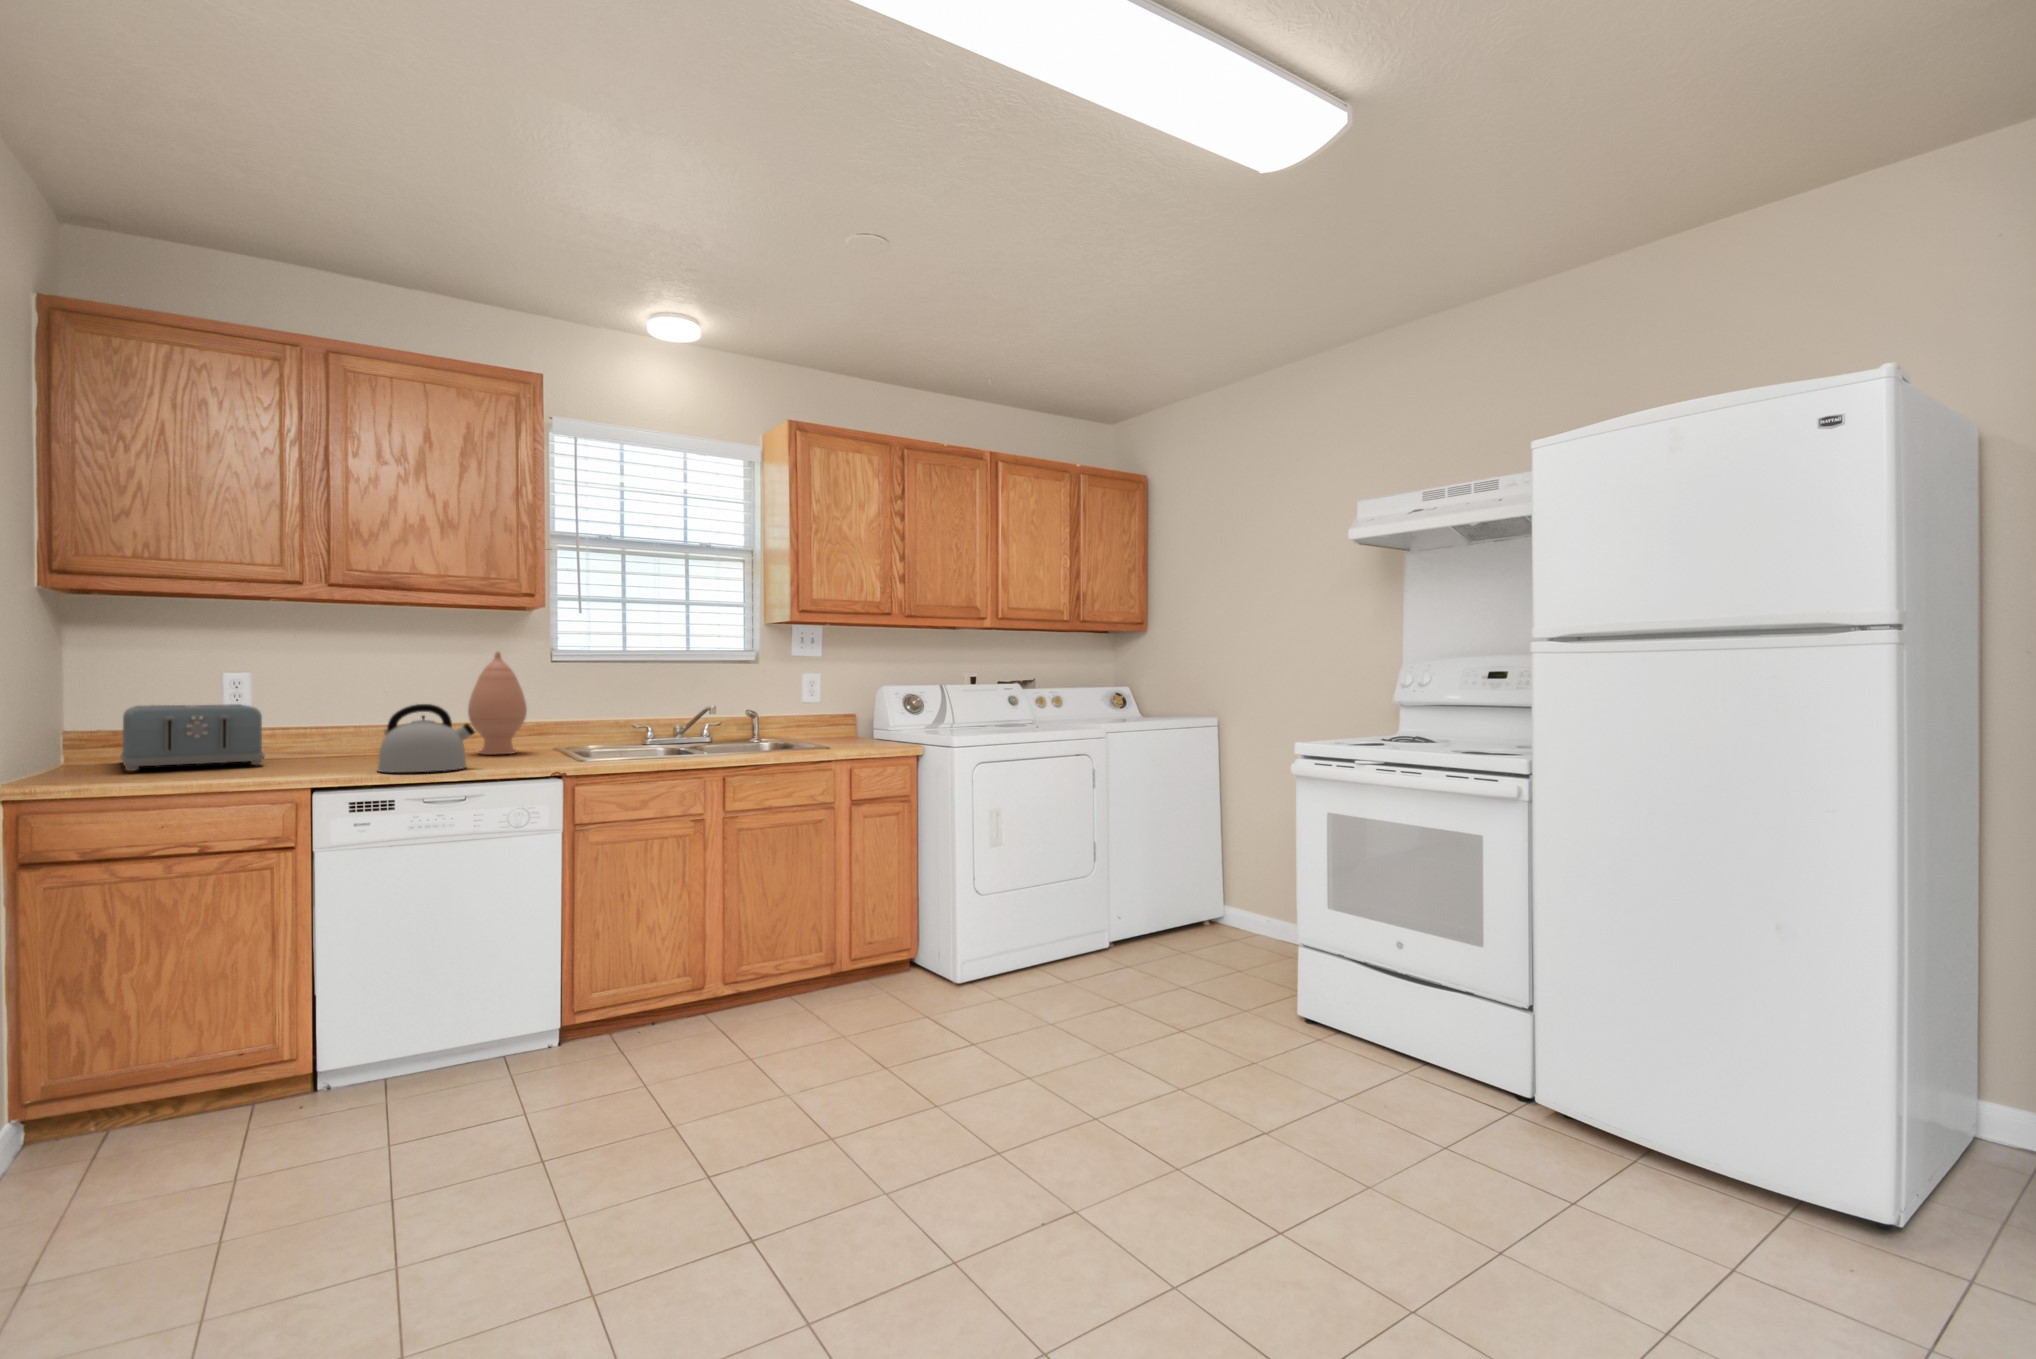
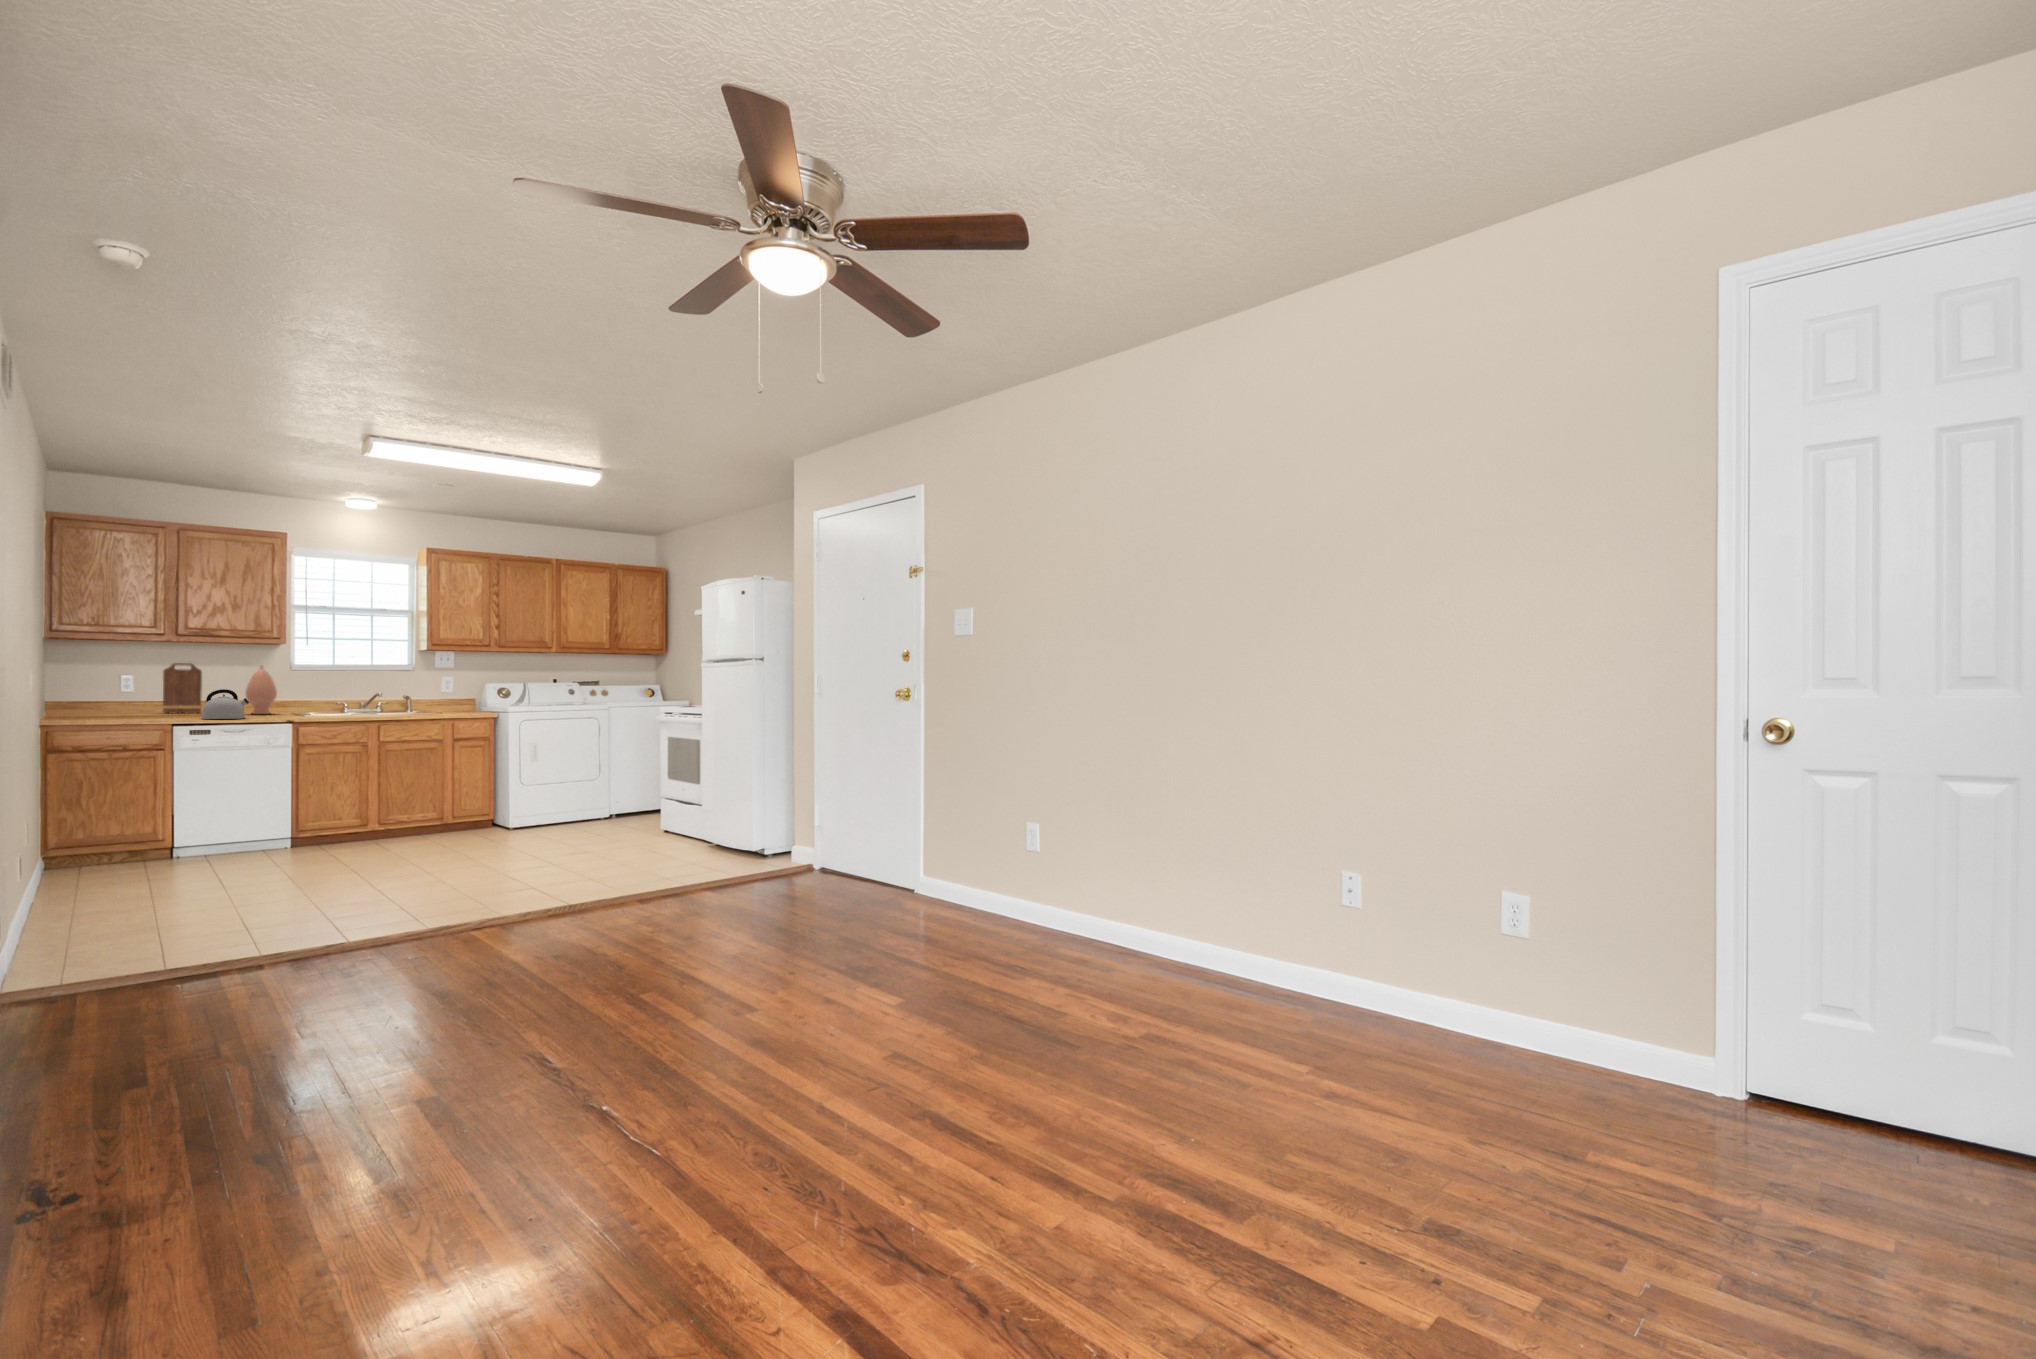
cutting board: none [311,648,386,754] -> present [163,663,202,713]
toaster: present [121,704,265,771] -> none [71,689,144,717]

